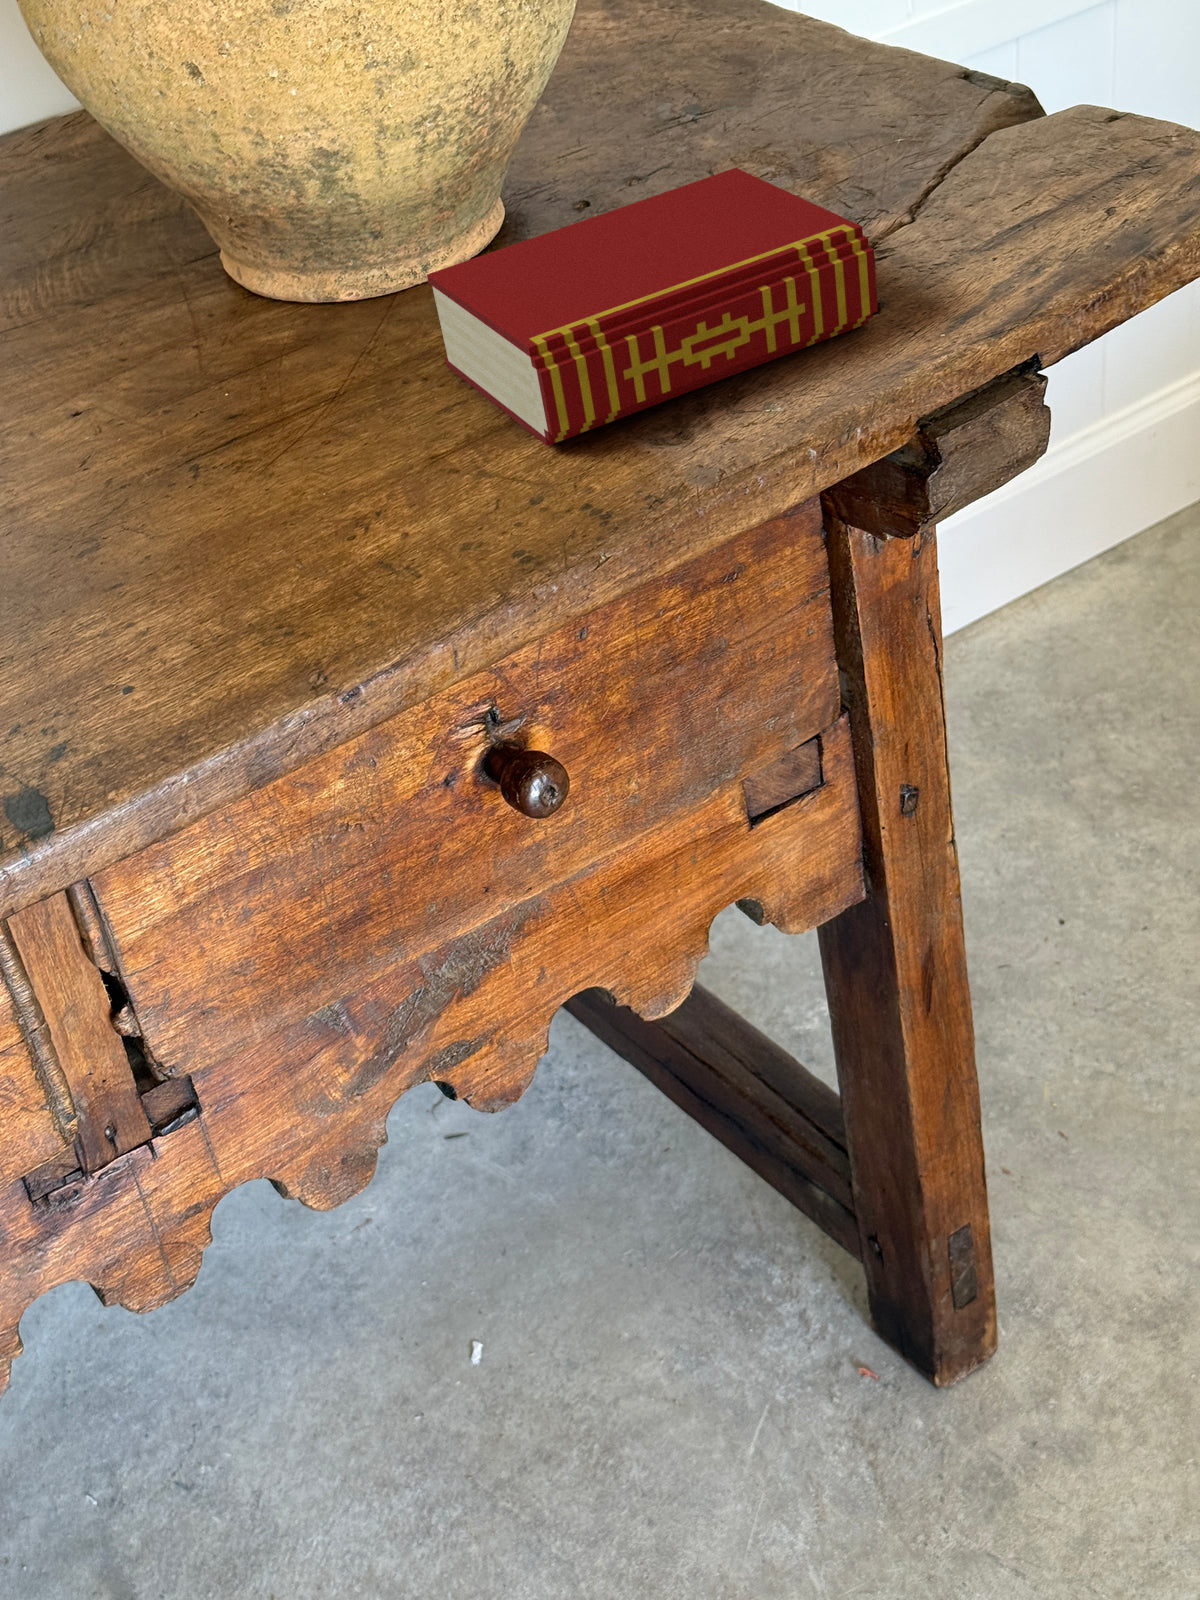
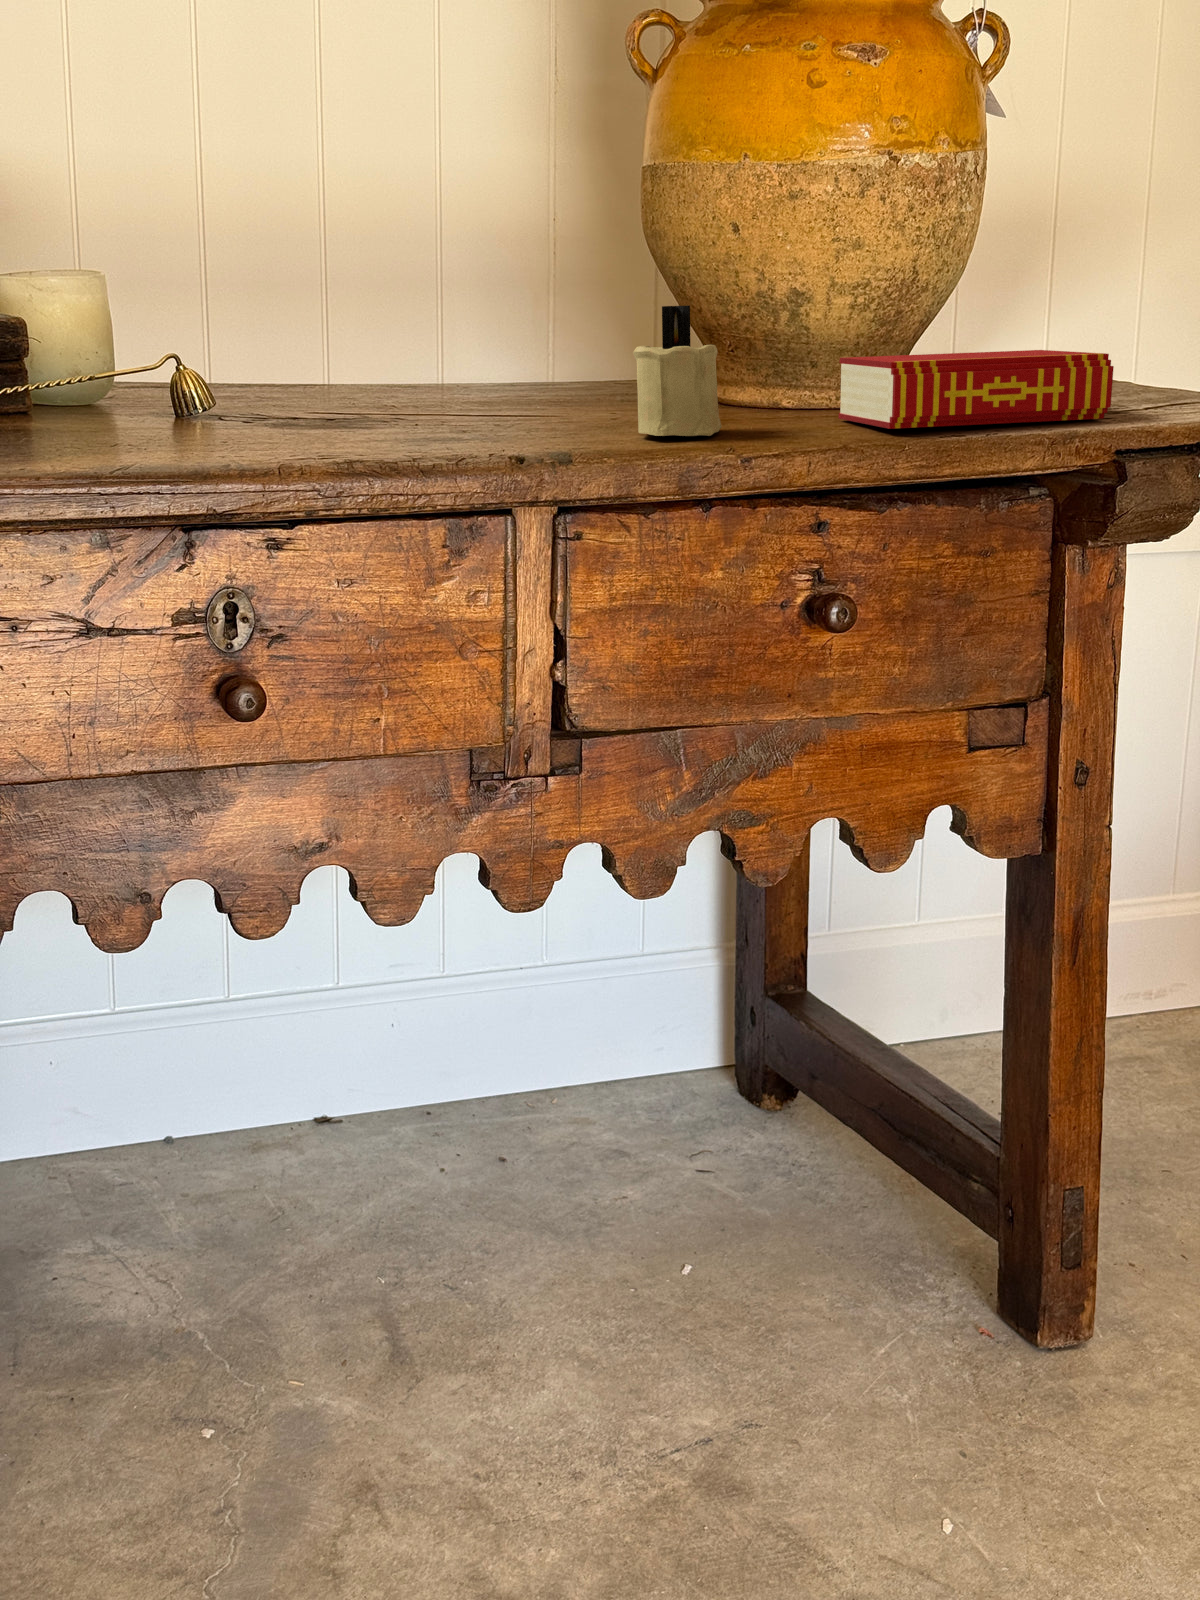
candle: none [81,285,265,527] -> present [633,305,721,436]

